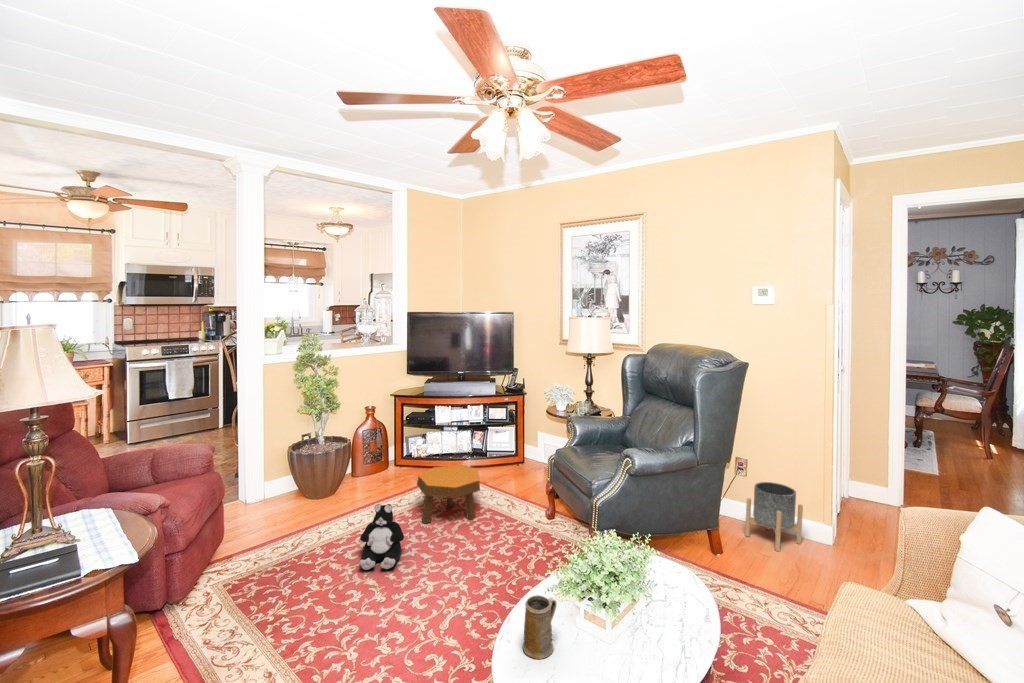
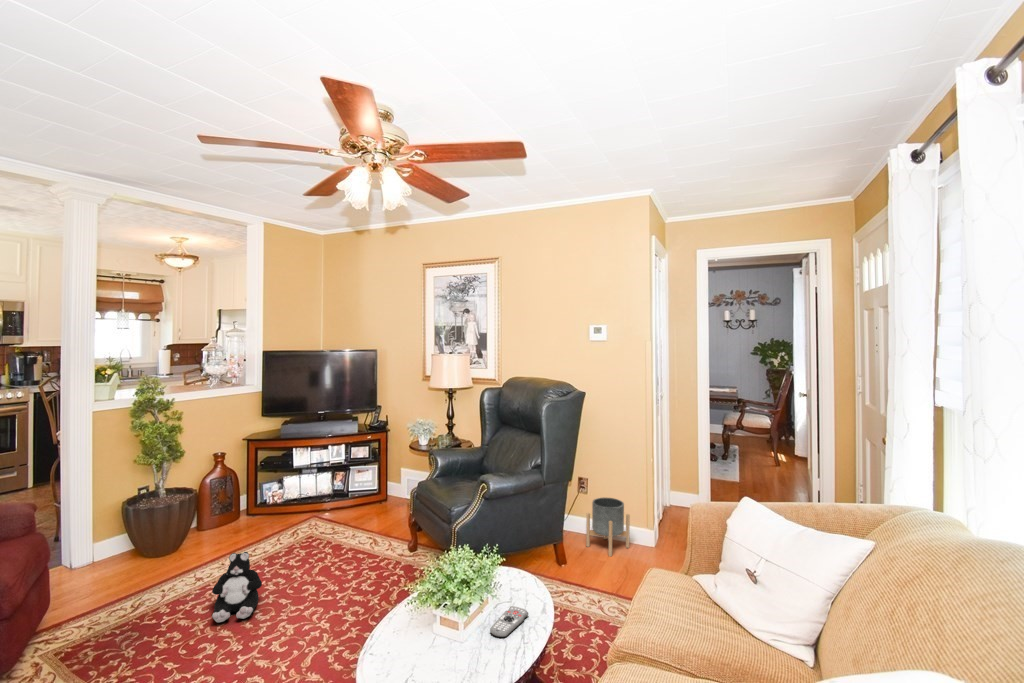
footstool: present [417,465,480,524] -> none [274,507,343,570]
mug: present [522,595,556,659] -> none [384,607,413,662]
remote control: none [648,609,695,650] -> present [490,606,528,637]

